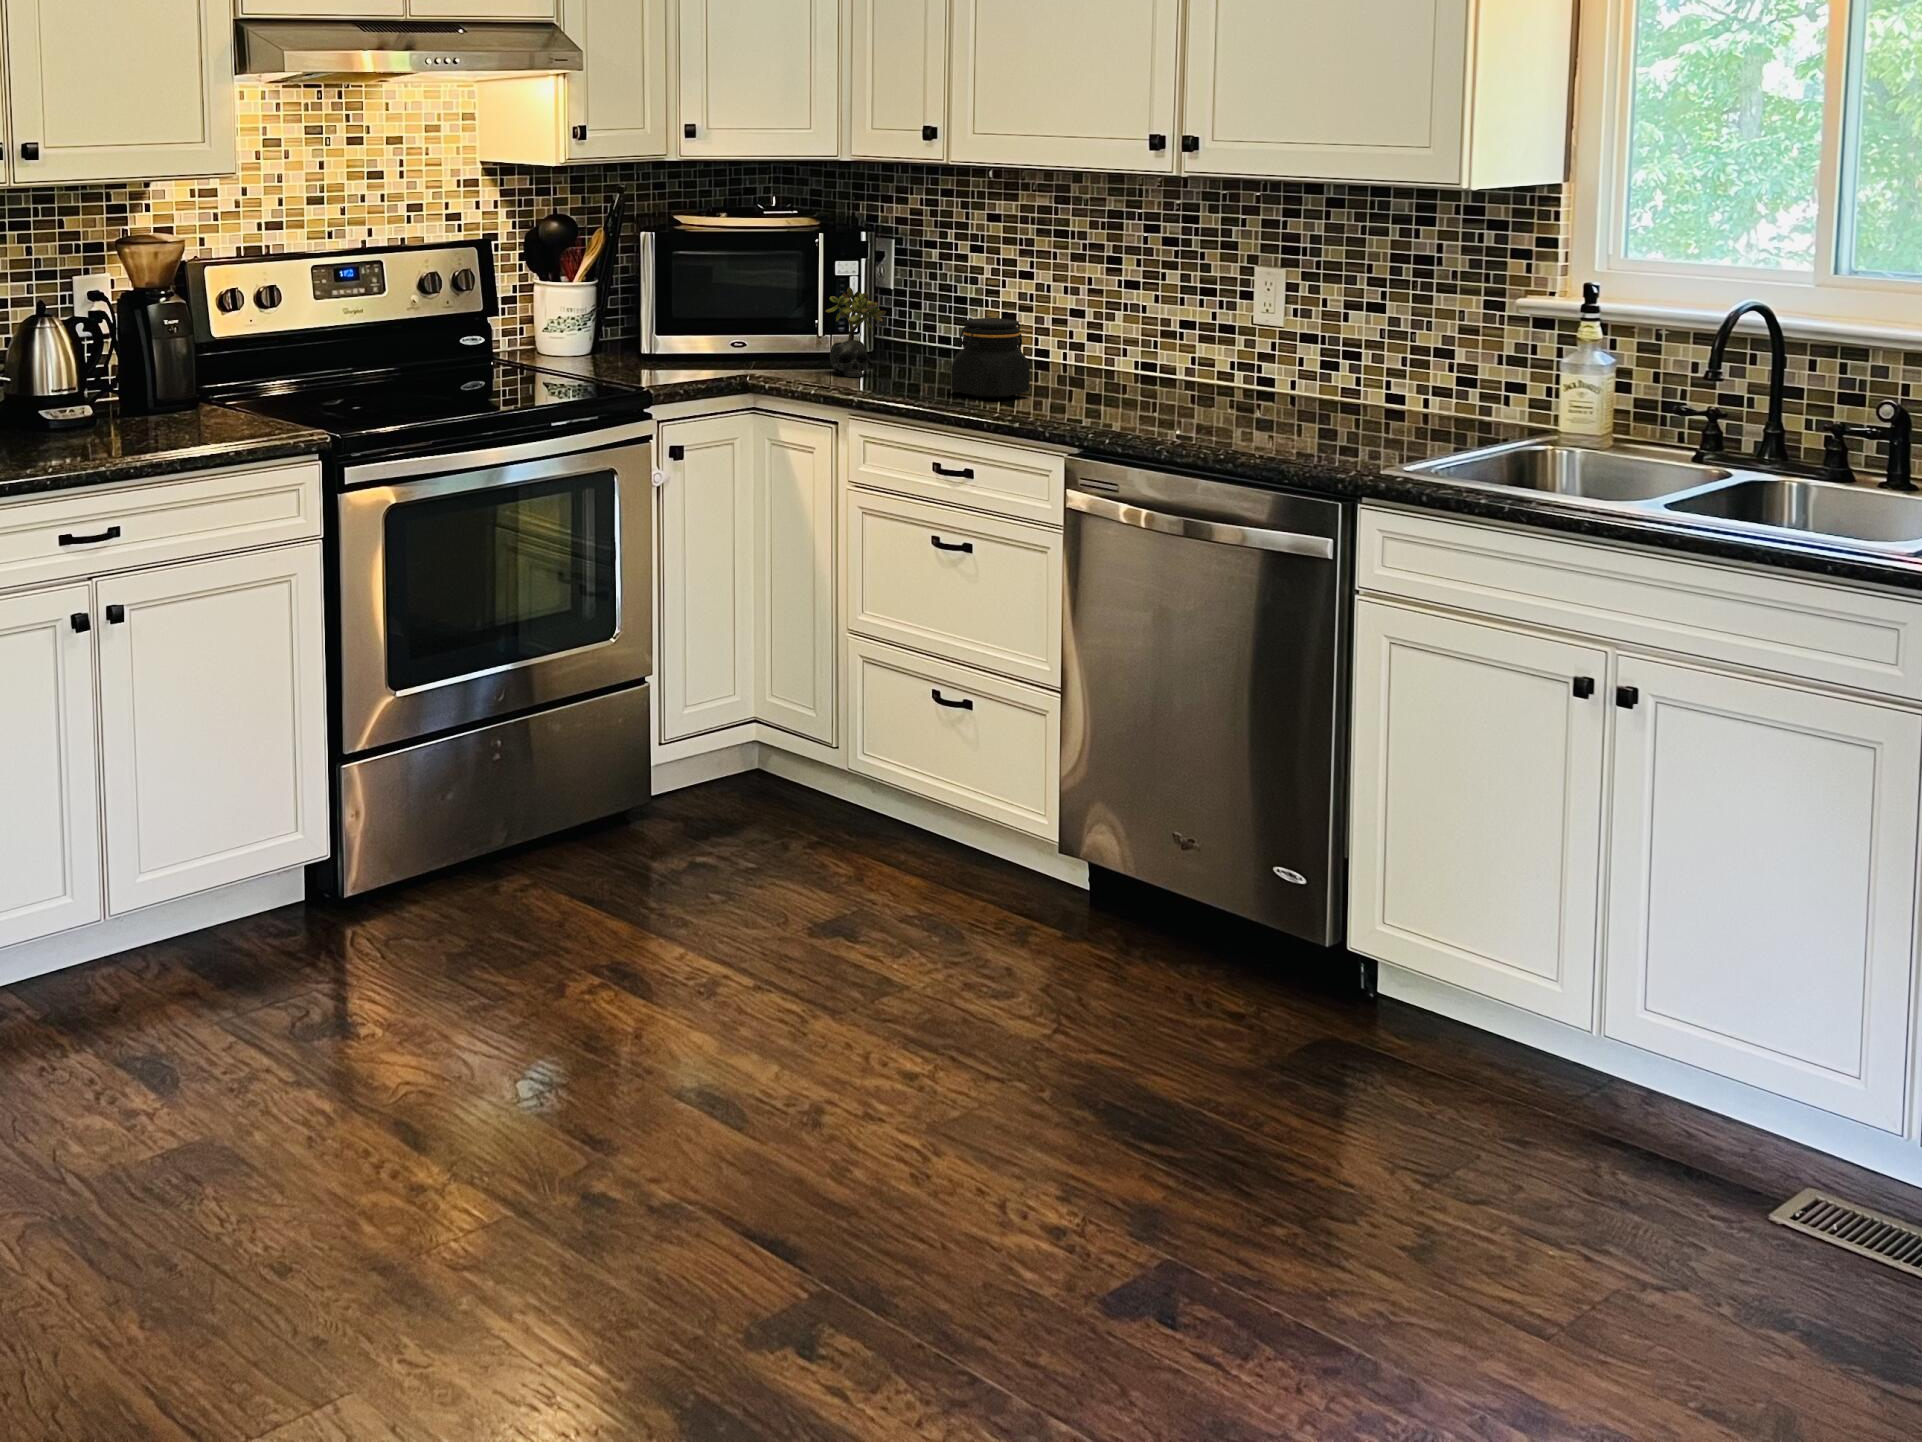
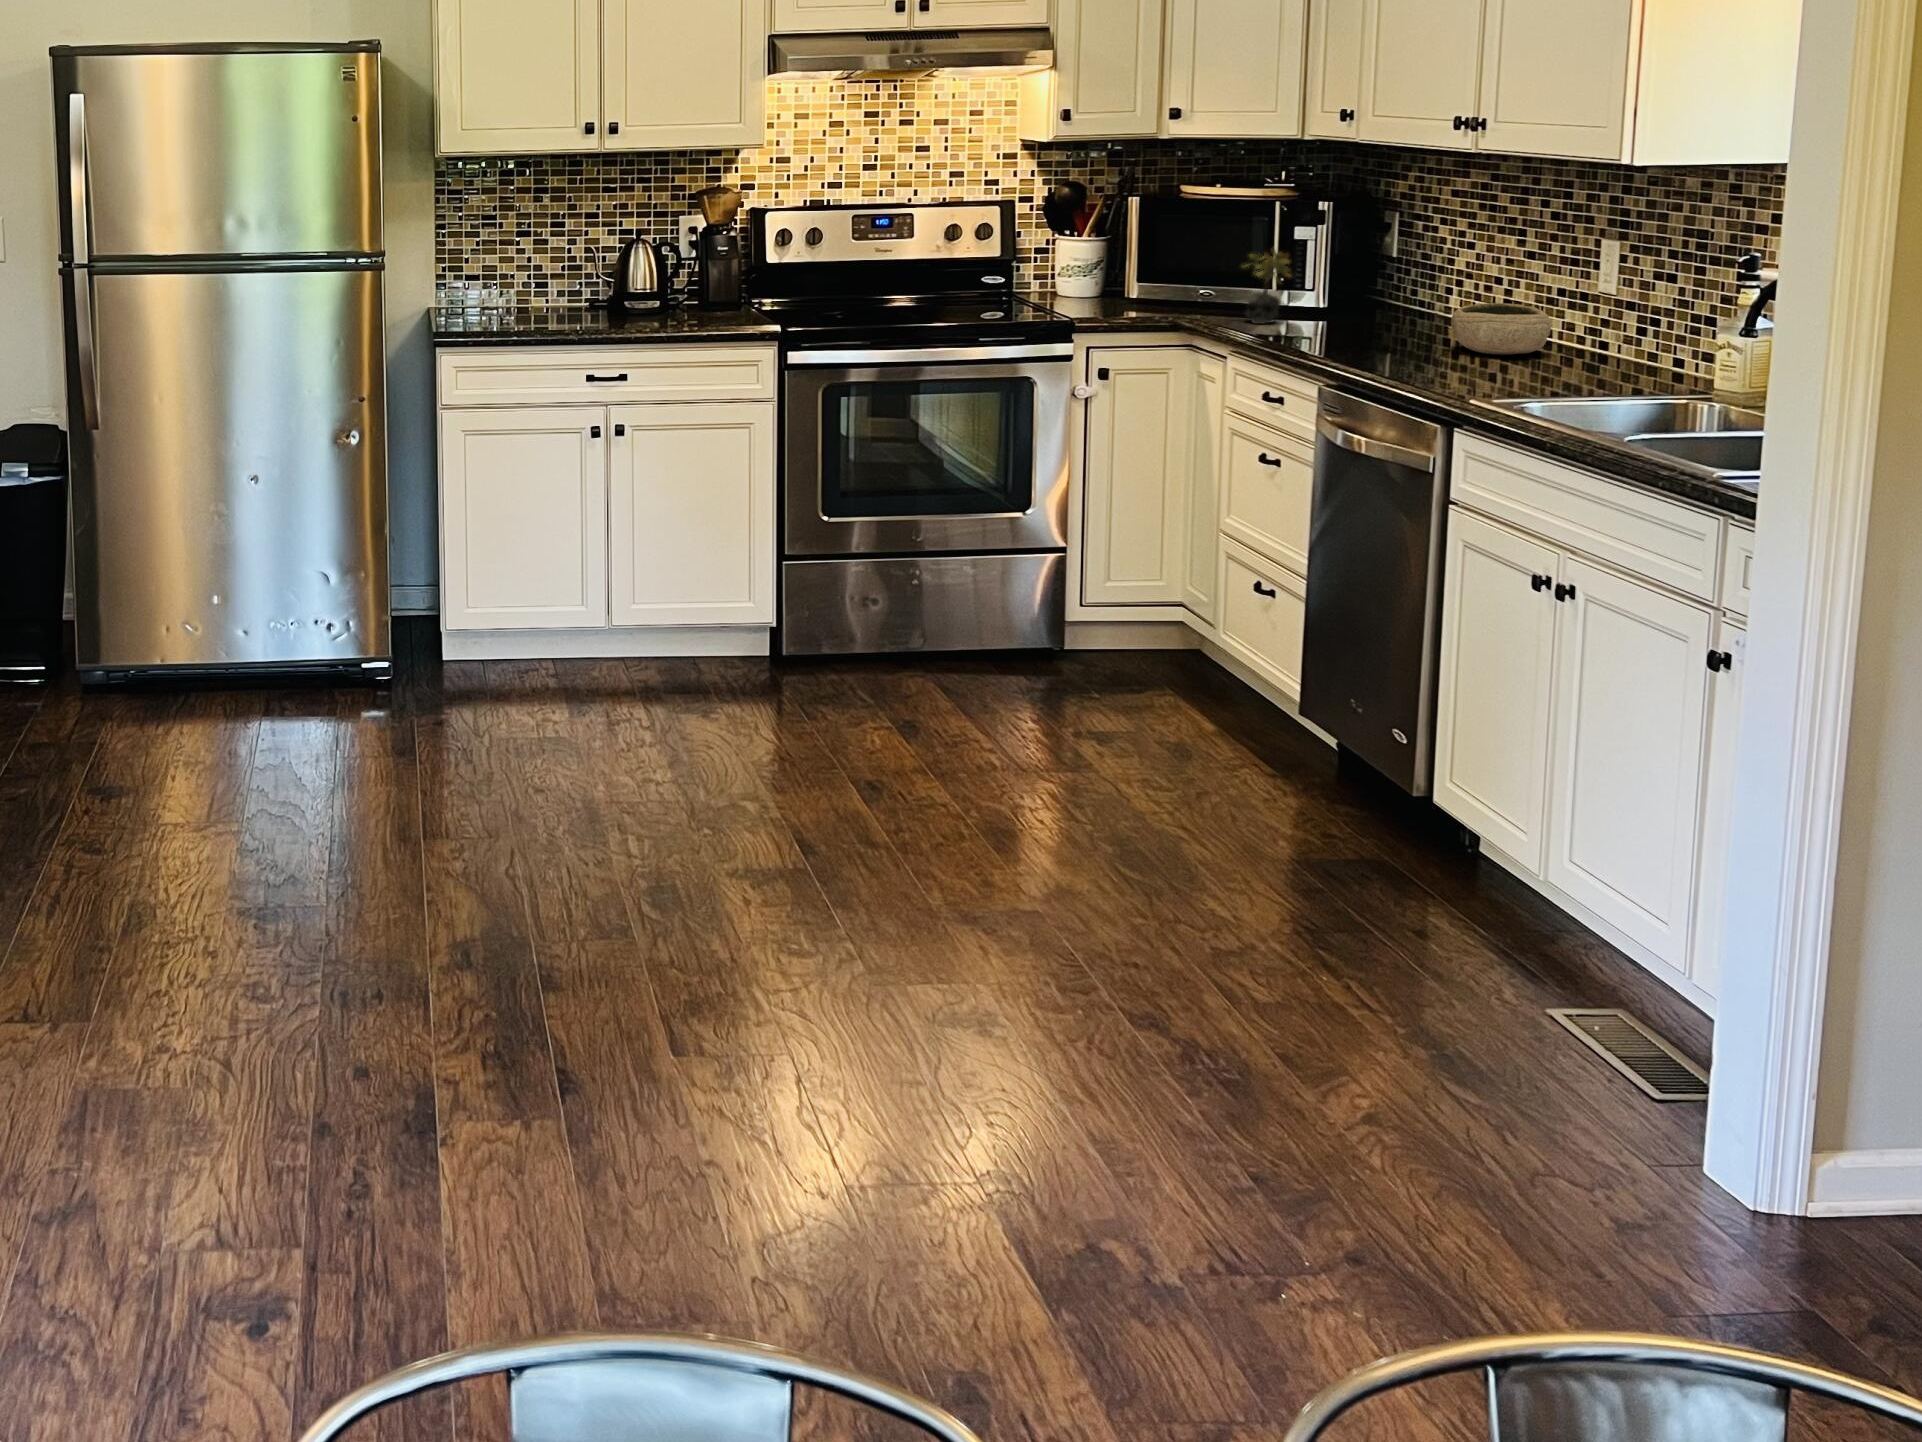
jar: present [951,318,1030,398] -> none [1297,275,1374,344]
bowl: none [1088,339,1193,396] -> present [1451,303,1551,355]

